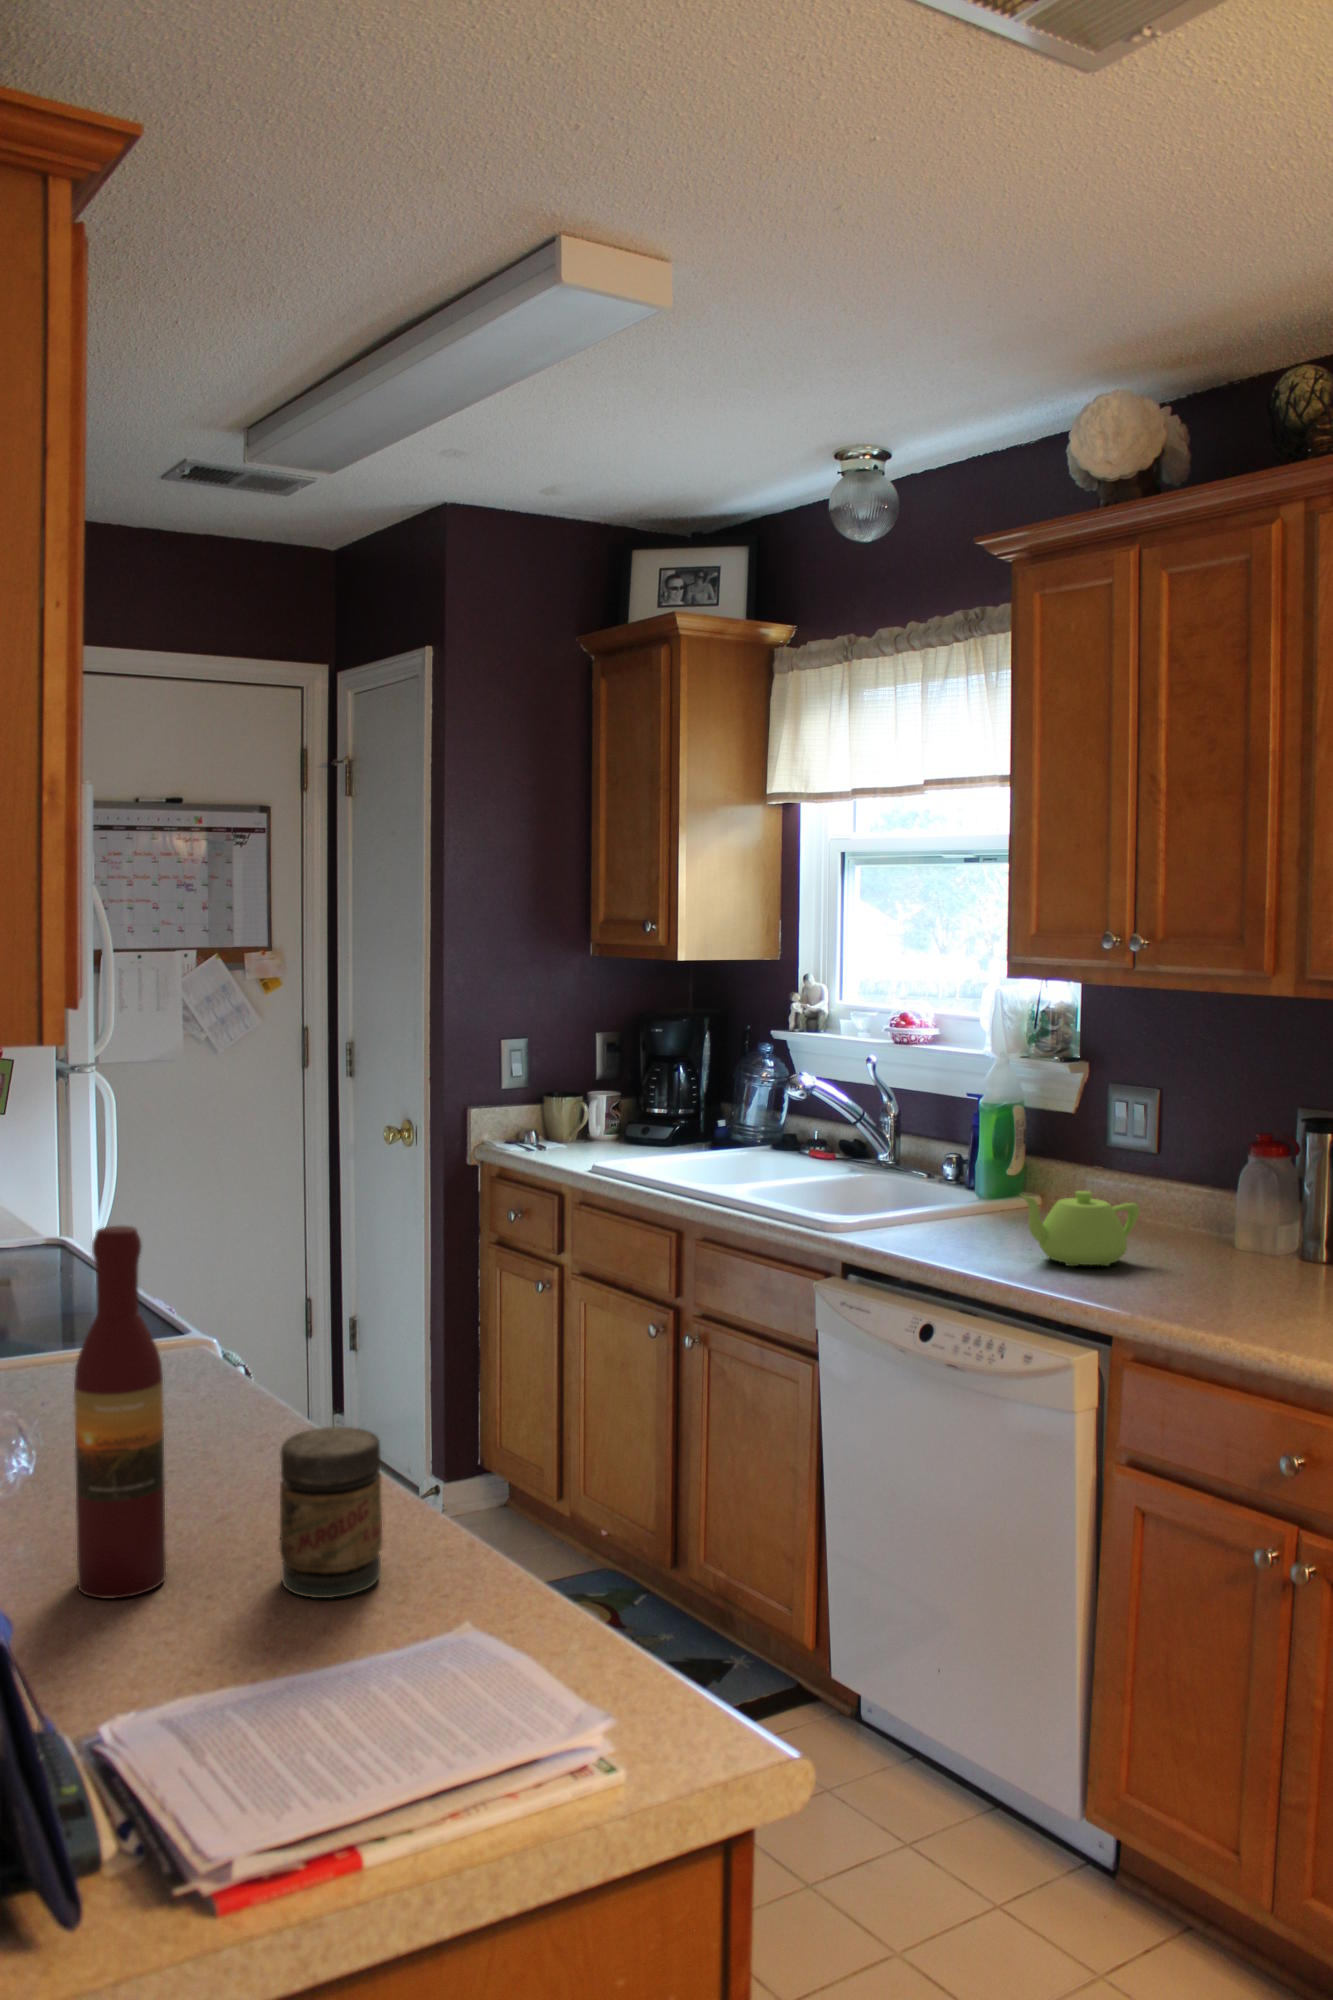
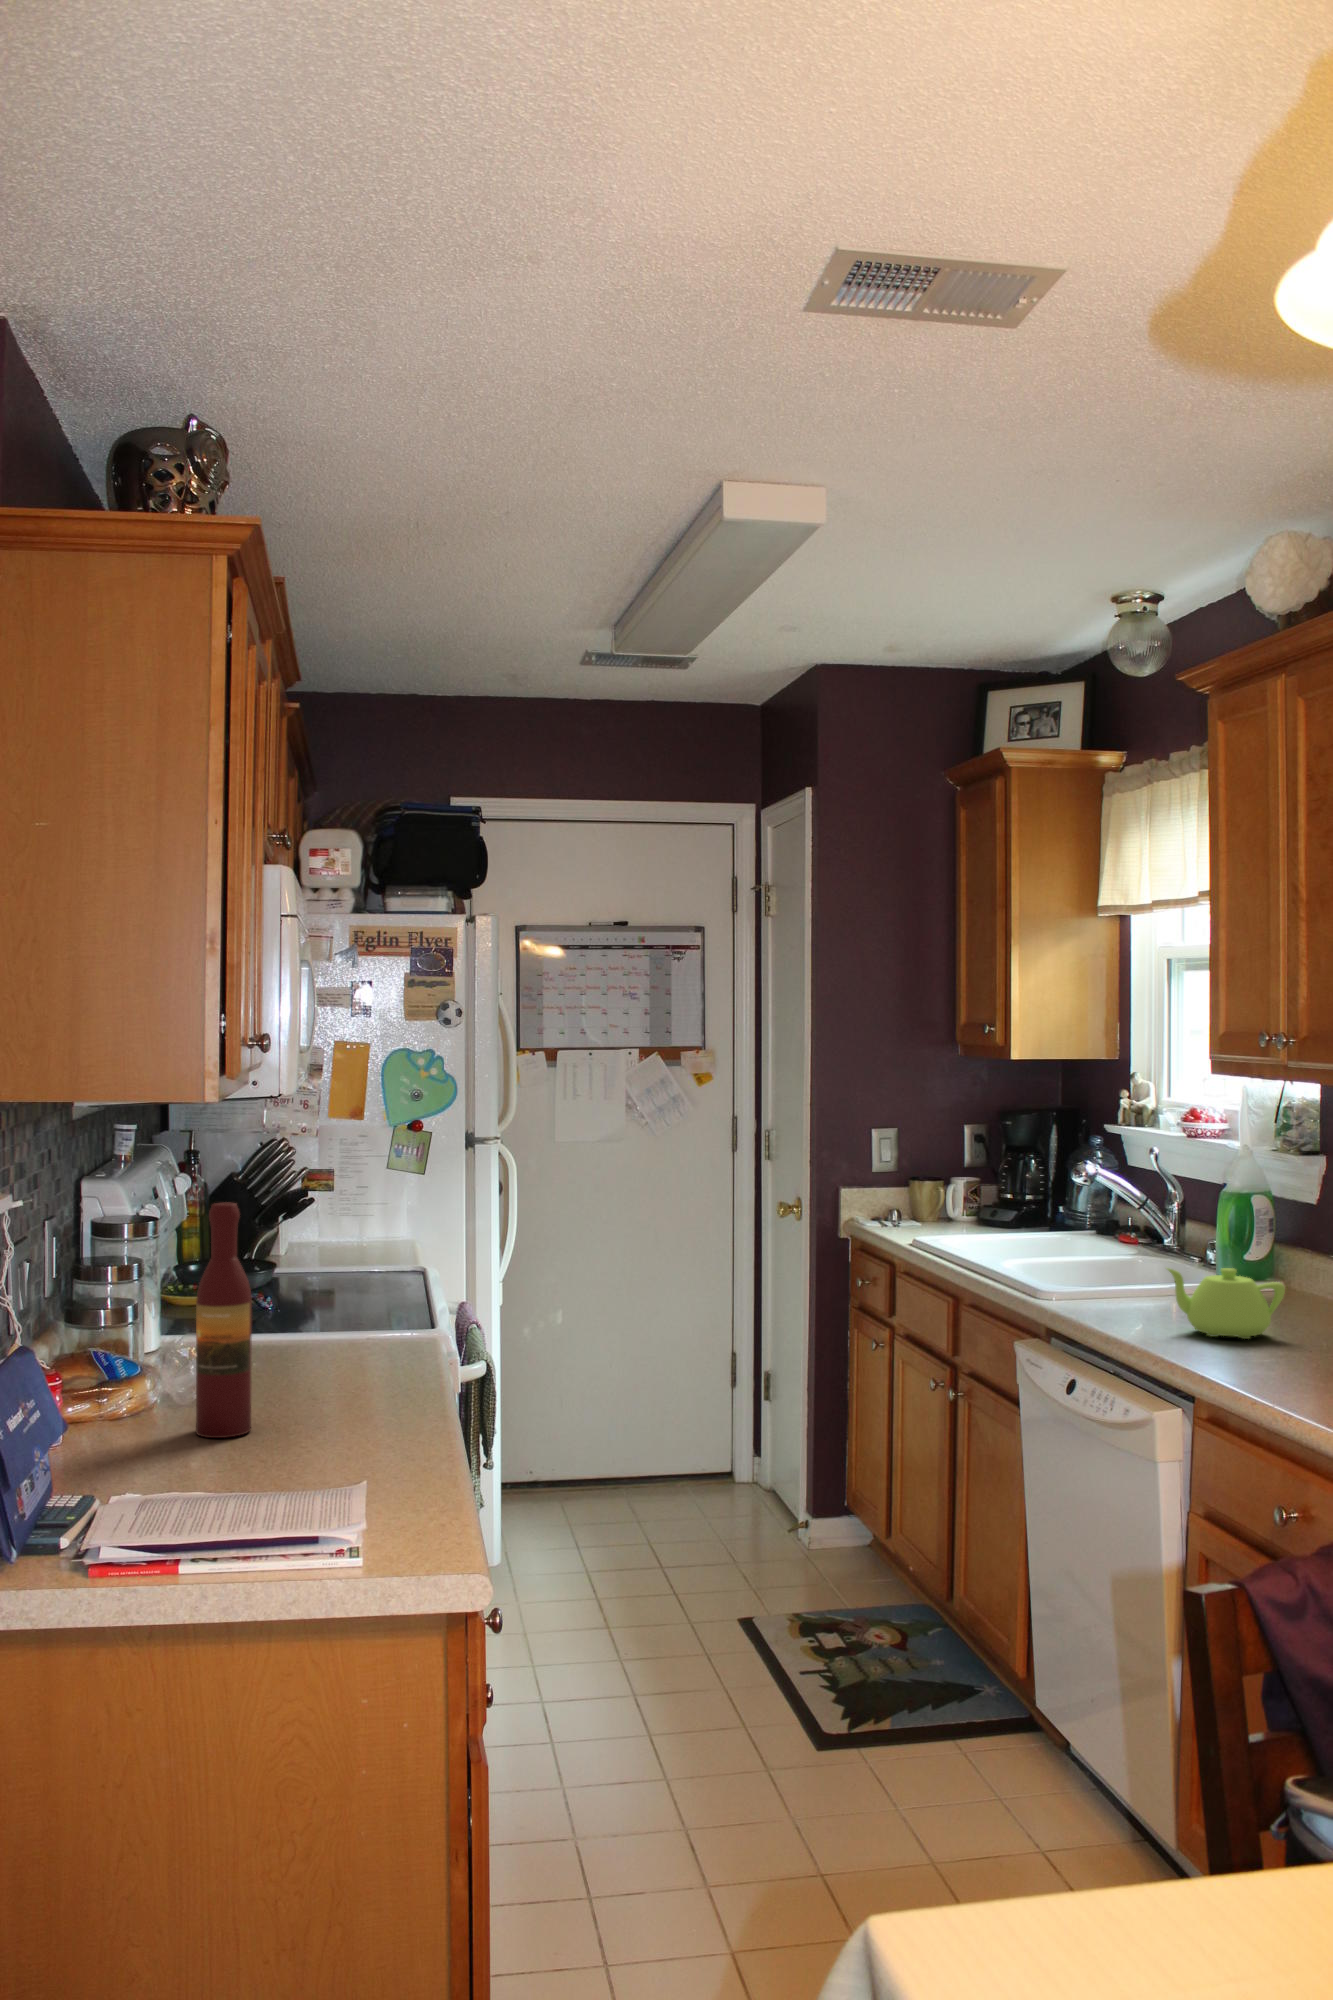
jar: present [280,1427,382,1598] -> none [307,1347,375,1454]

